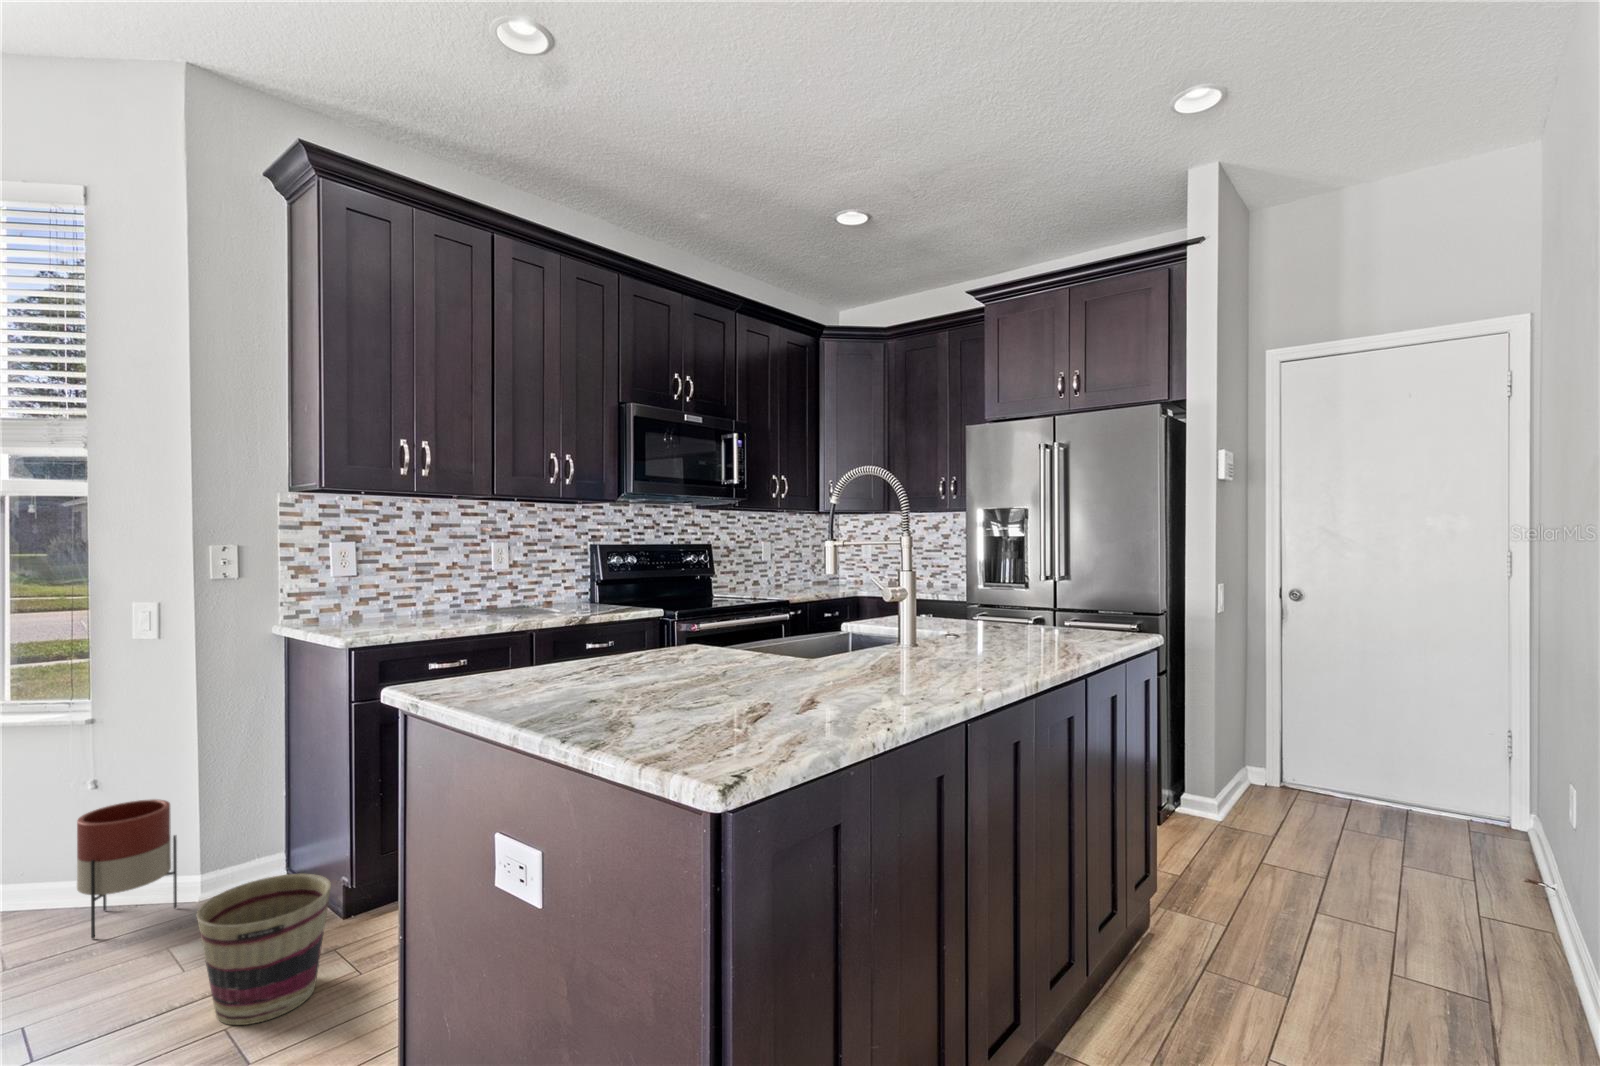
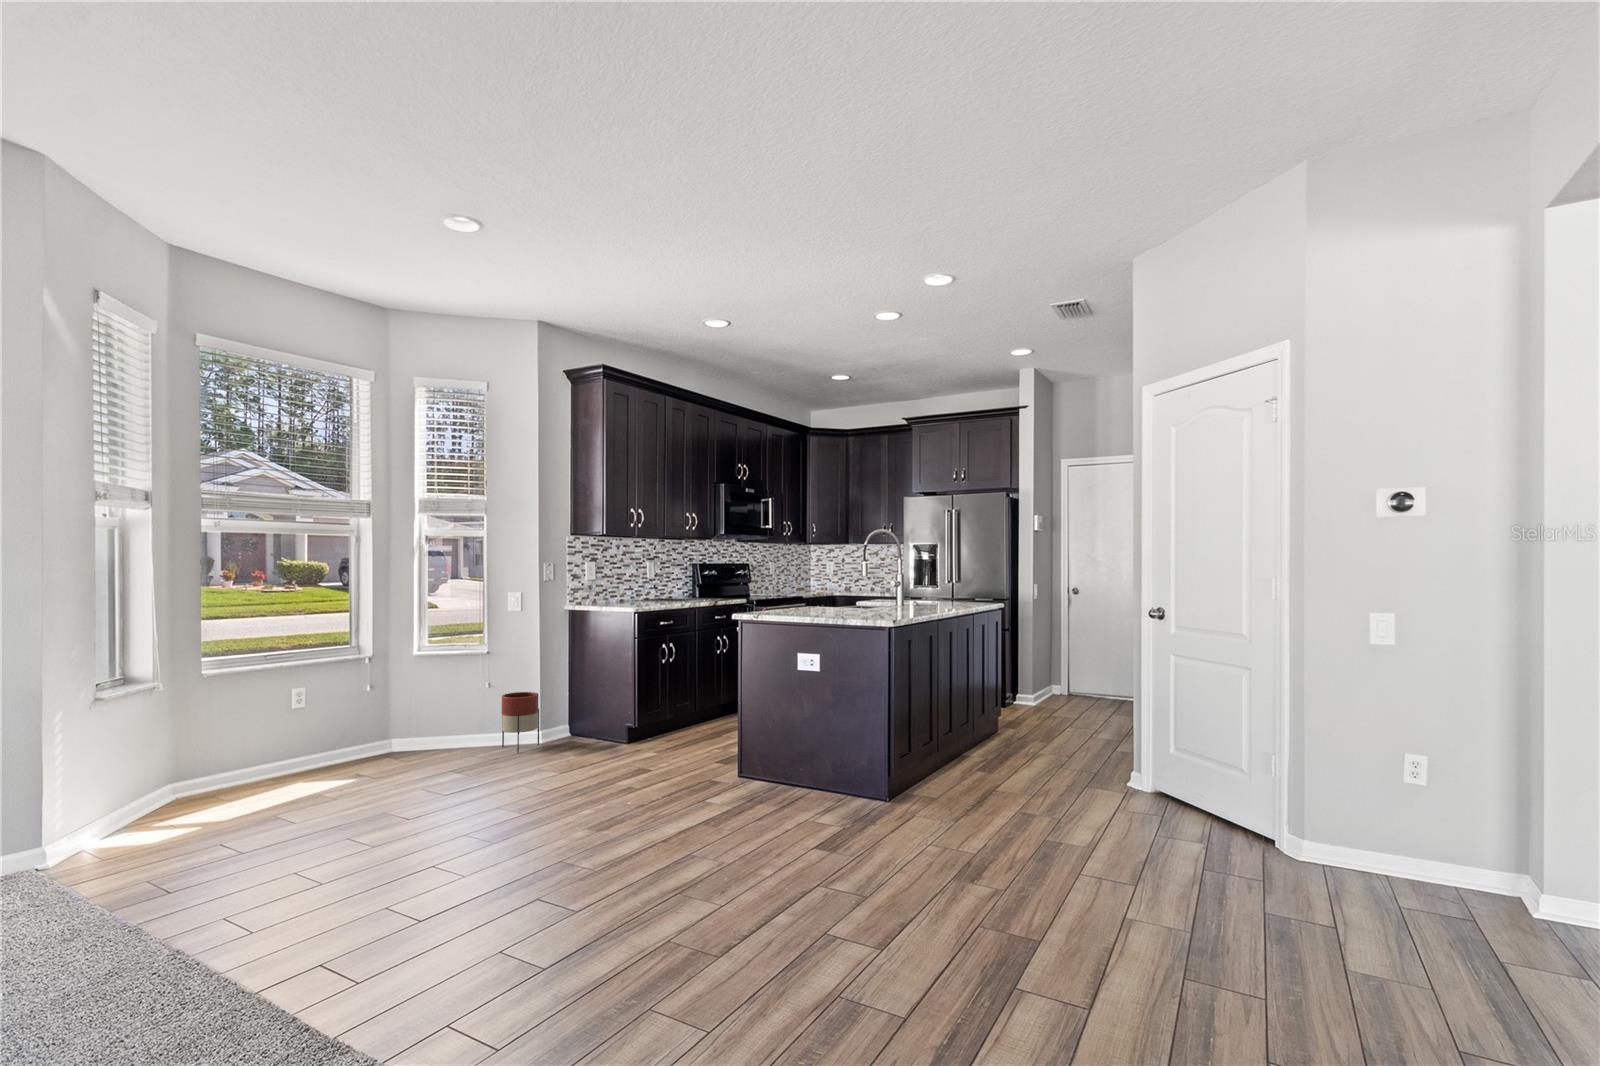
basket: present [197,874,331,1025] -> none [612,711,661,765]

